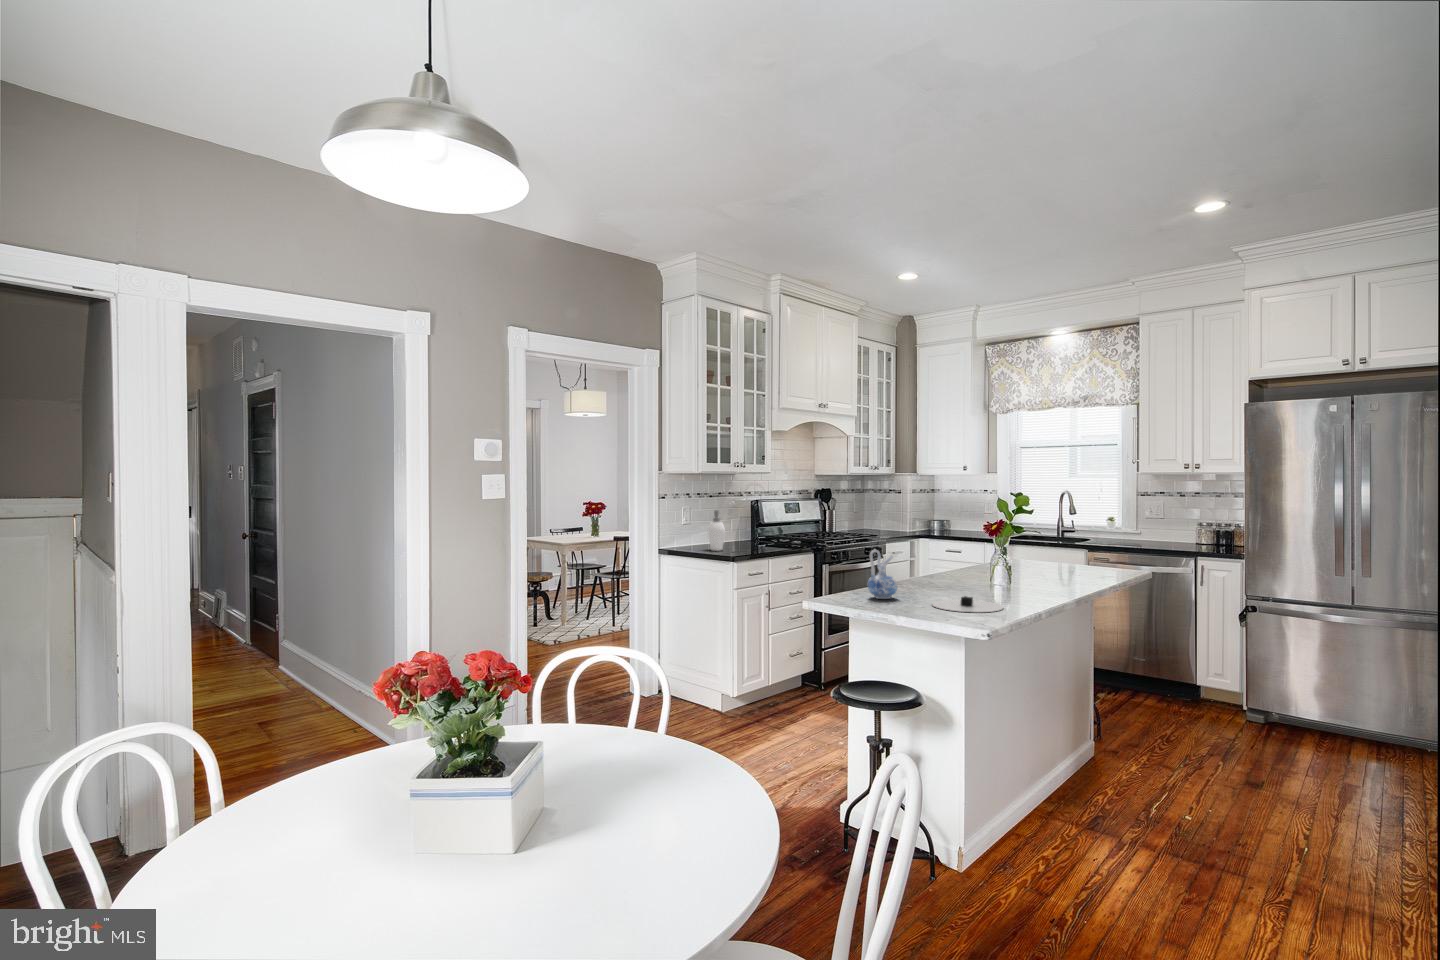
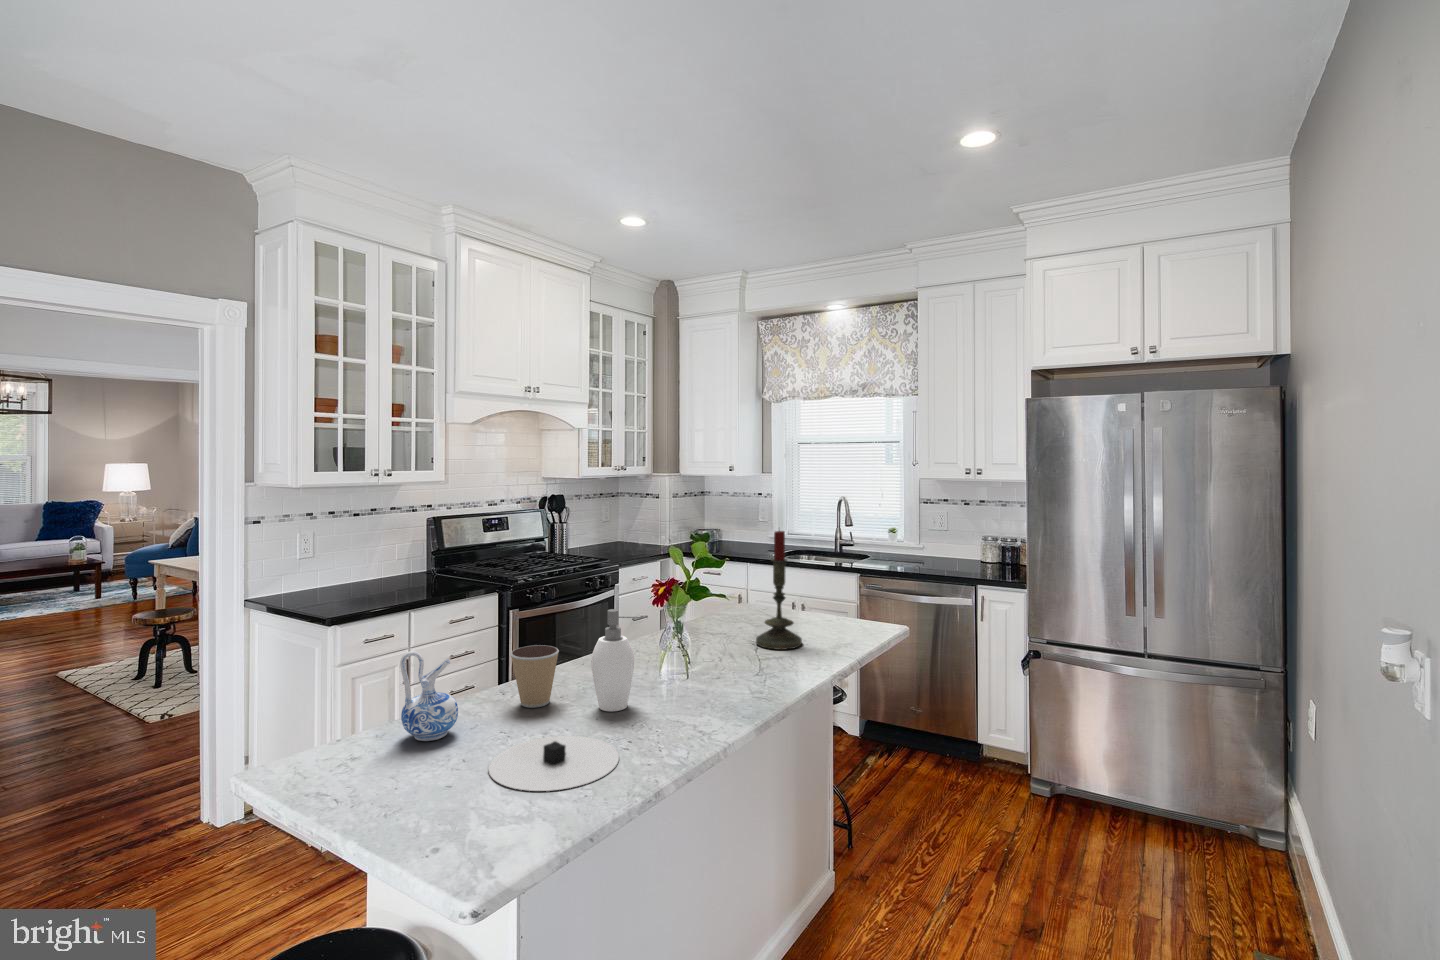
candle: none [1040,496,1074,578] -> present [756,531,802,650]
soap dispenser: present [708,510,725,551] -> present [591,609,648,711]
coffee cup: none [910,558,939,592] -> present [510,645,559,708]

